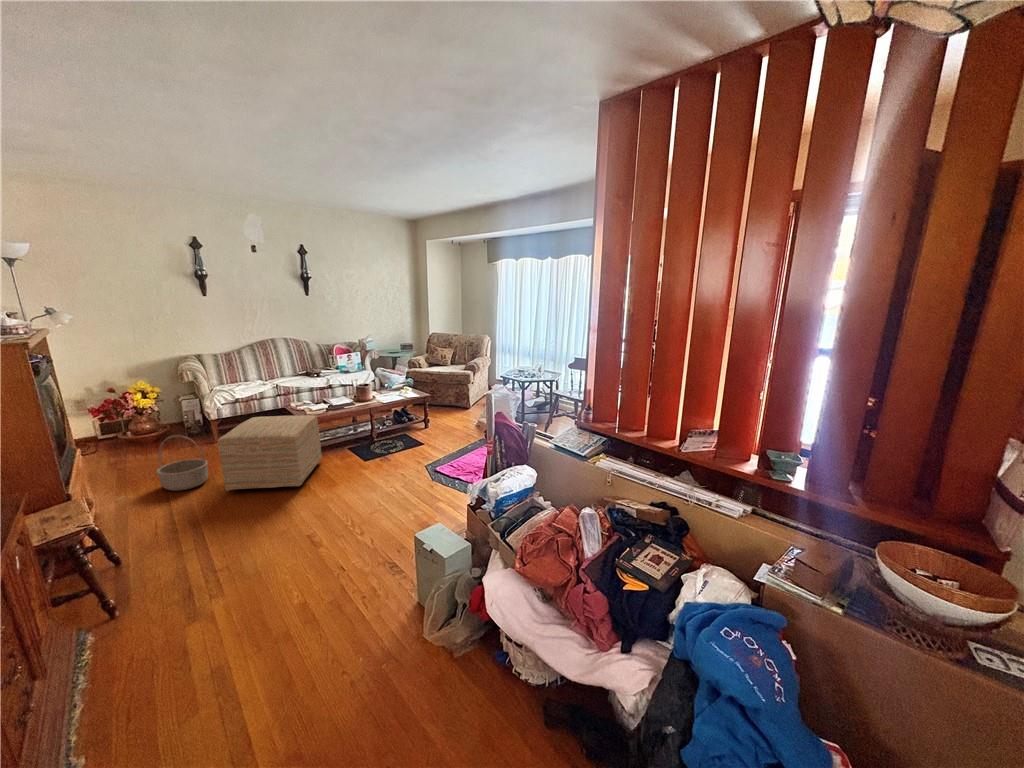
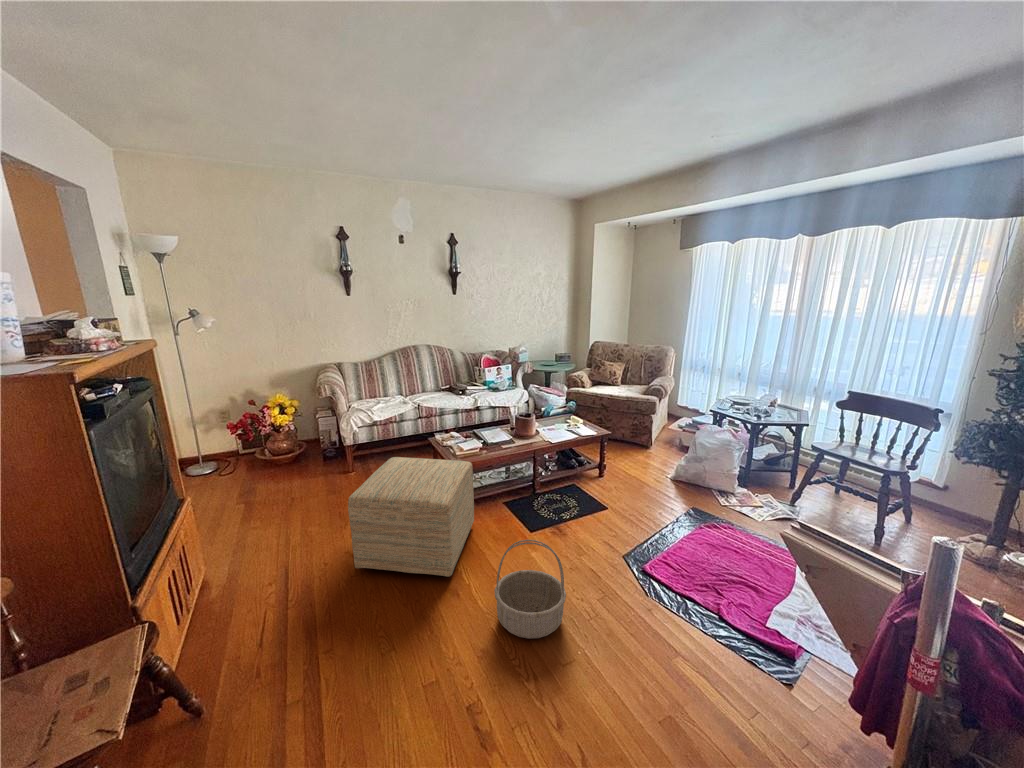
basket: present [156,435,208,491] -> present [494,540,566,639]

